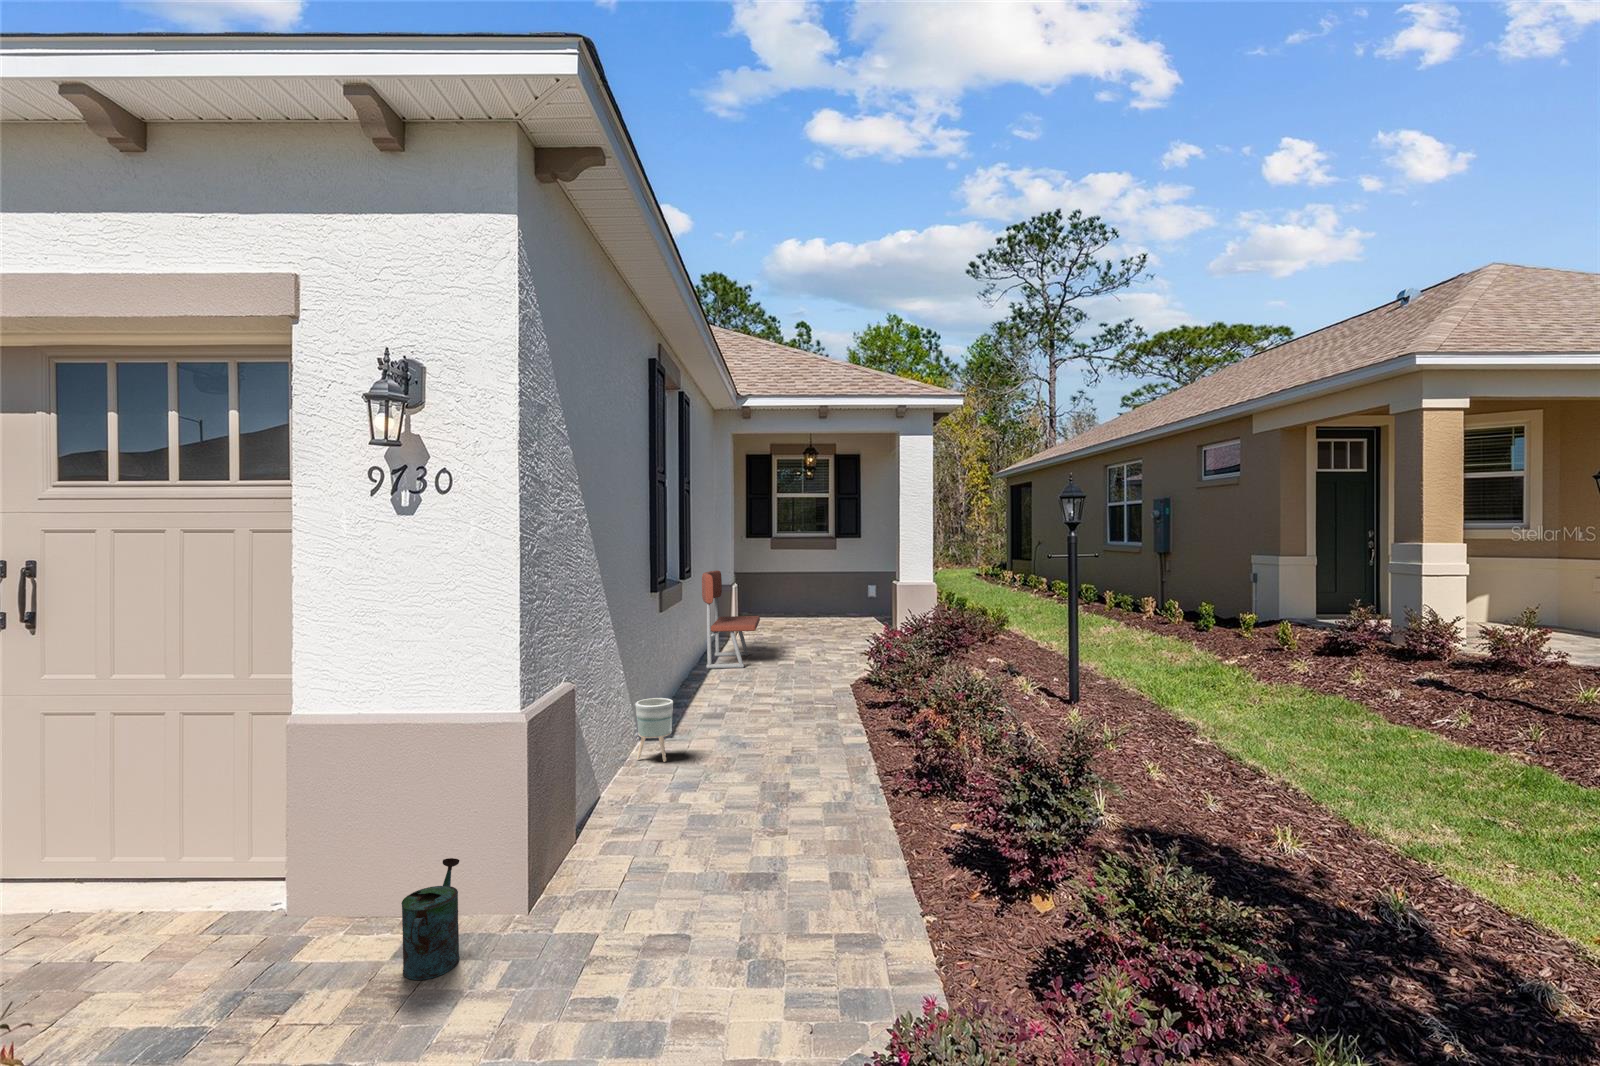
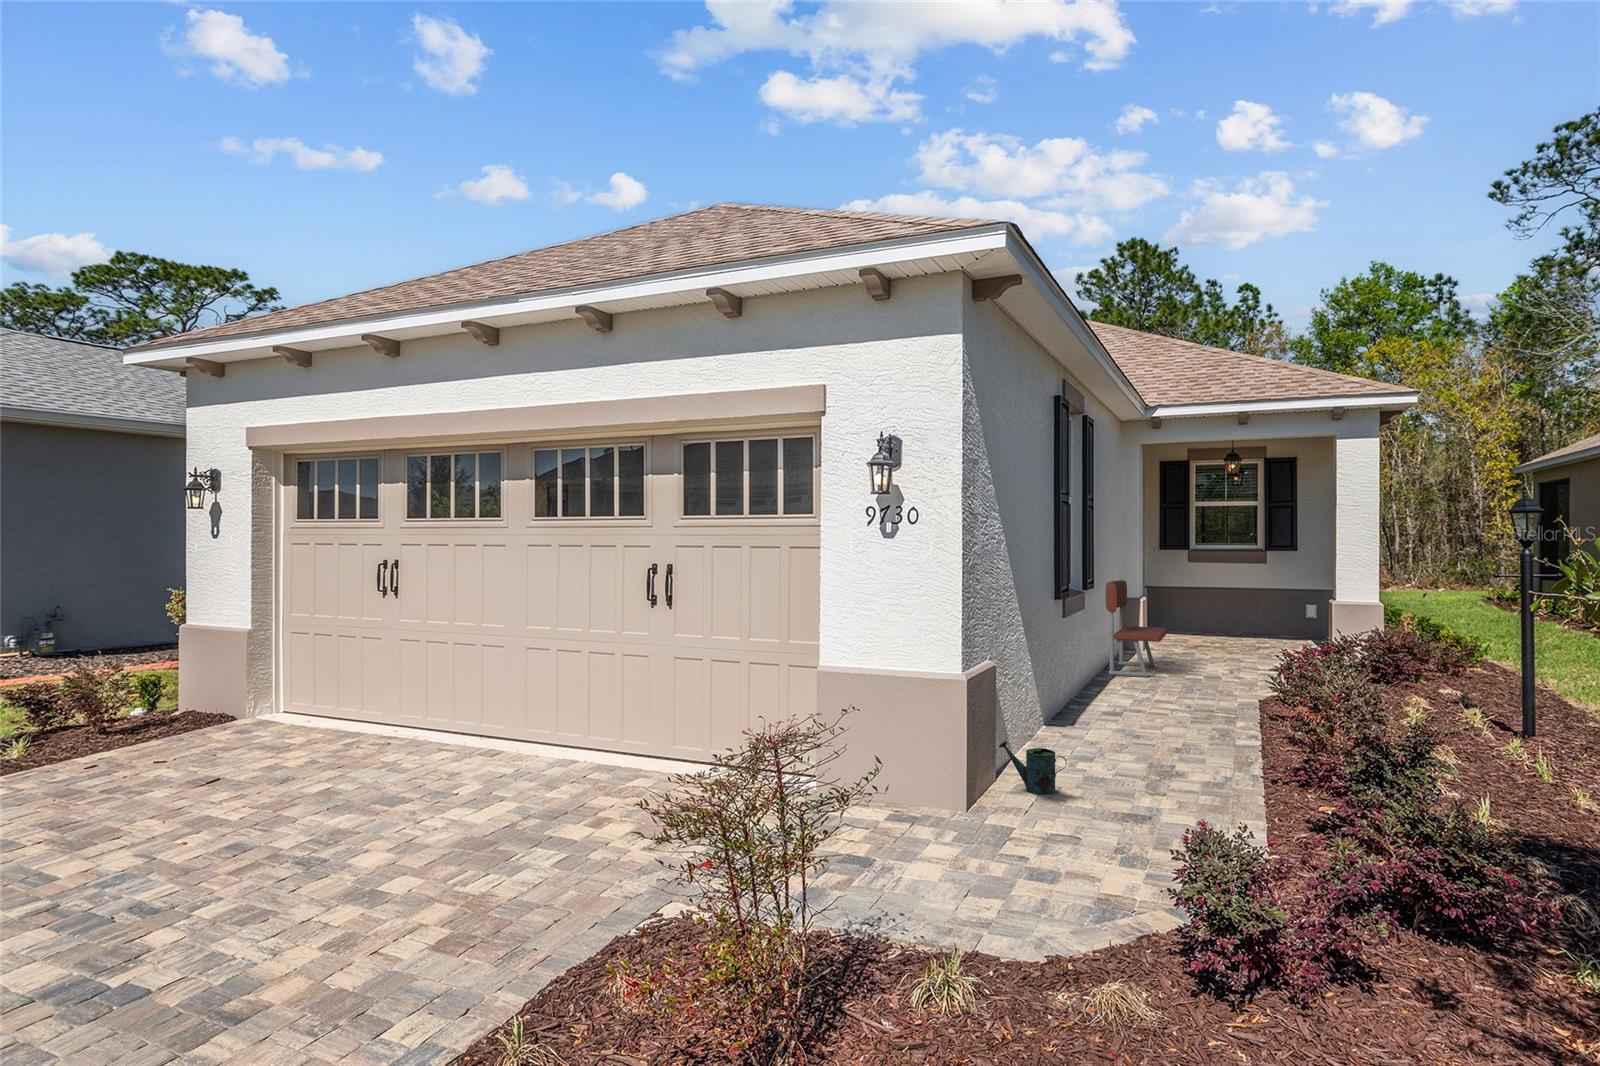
planter: present [636,698,673,762] -> none [1039,688,1072,741]
watering can: present [401,858,460,980] -> present [999,741,1067,794]

